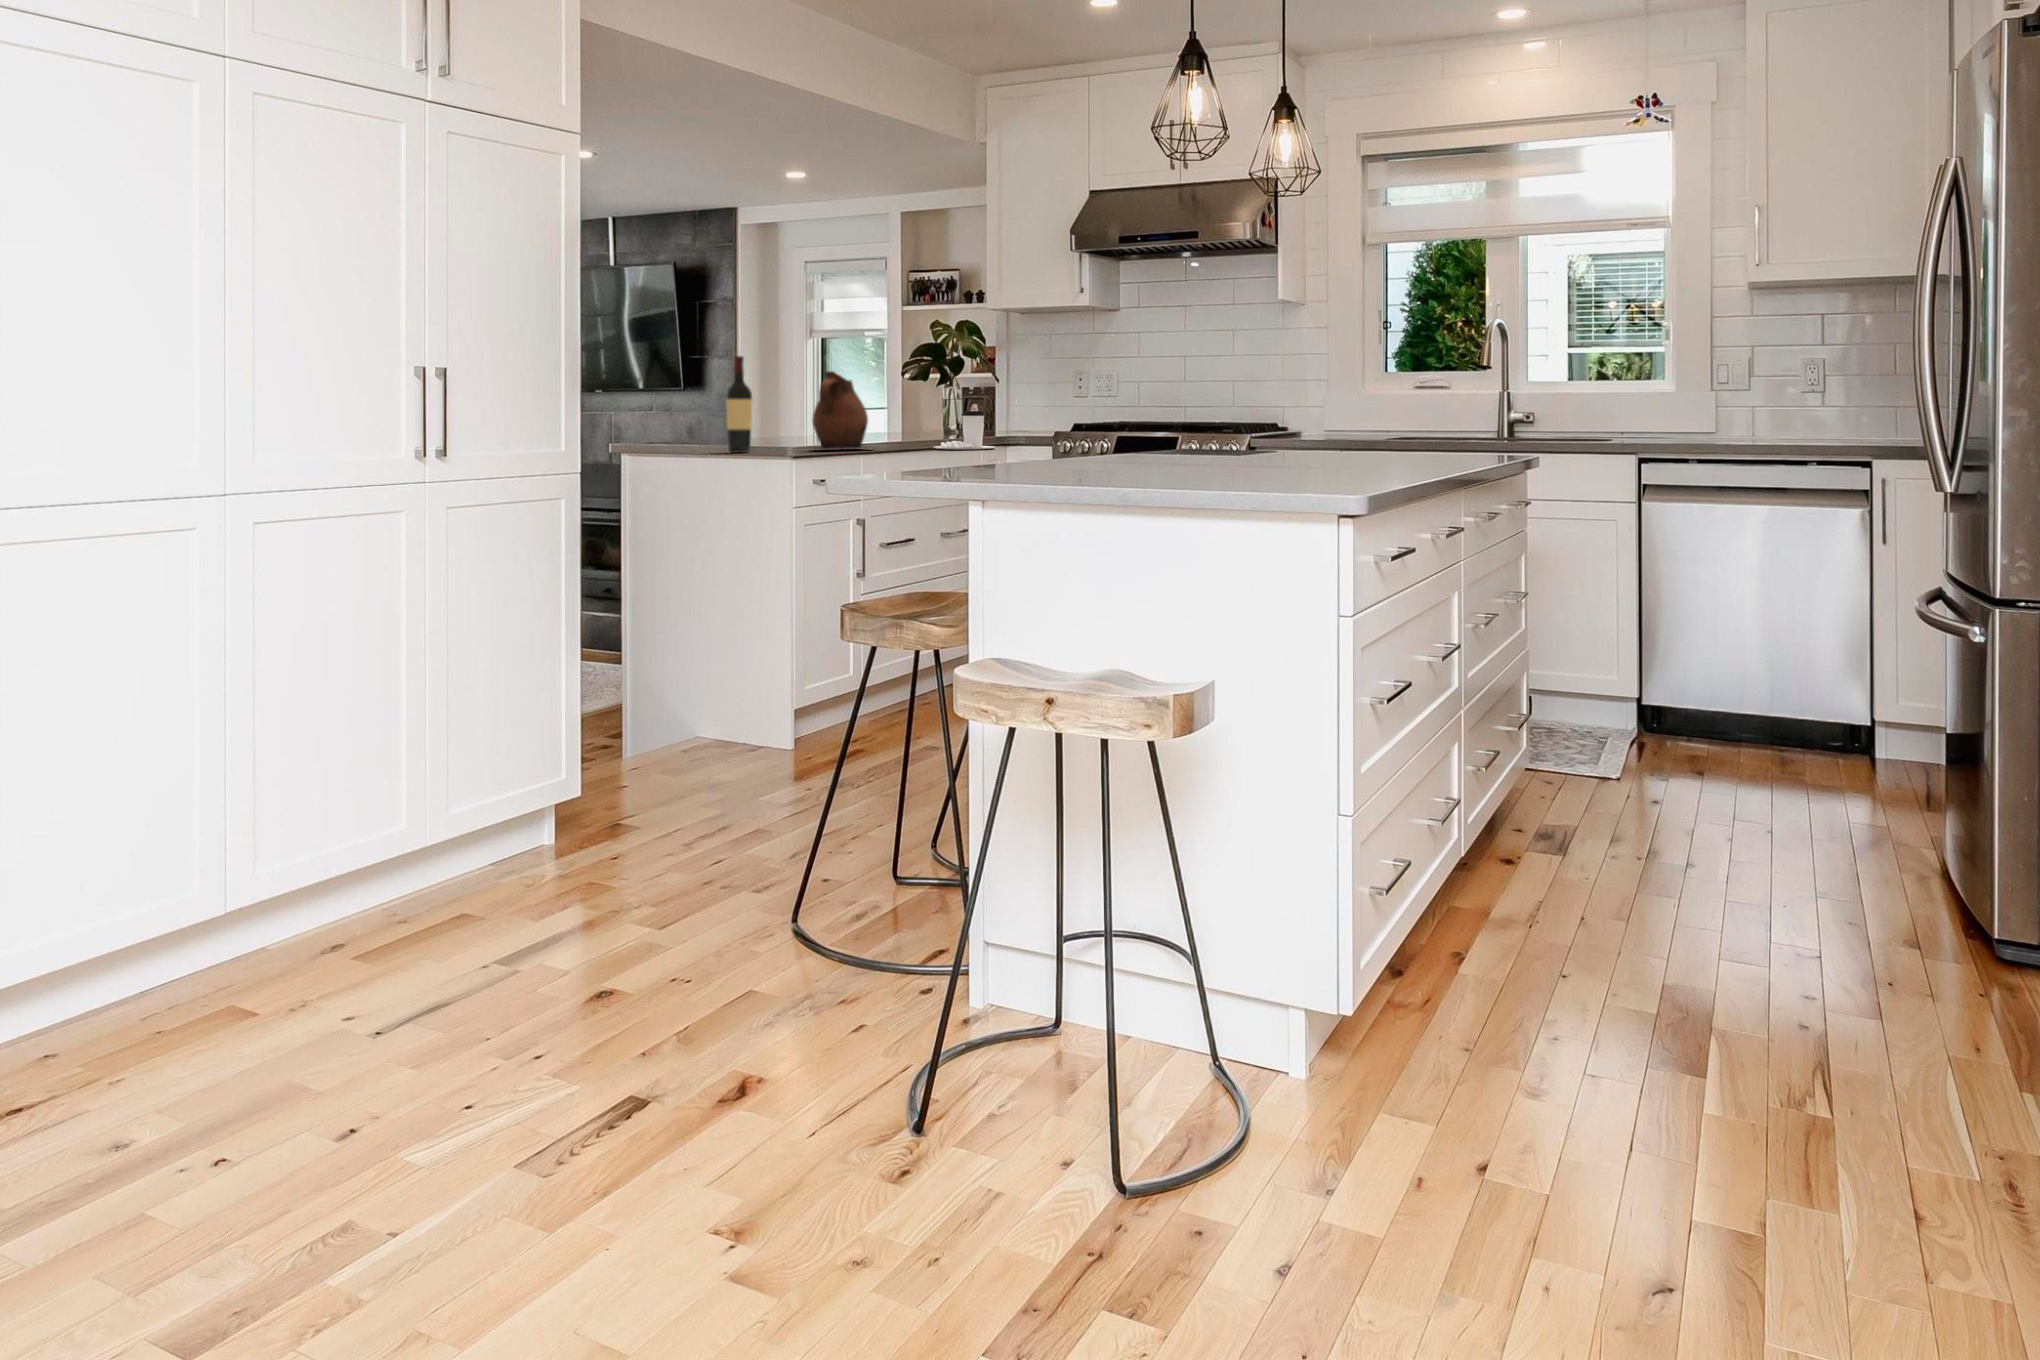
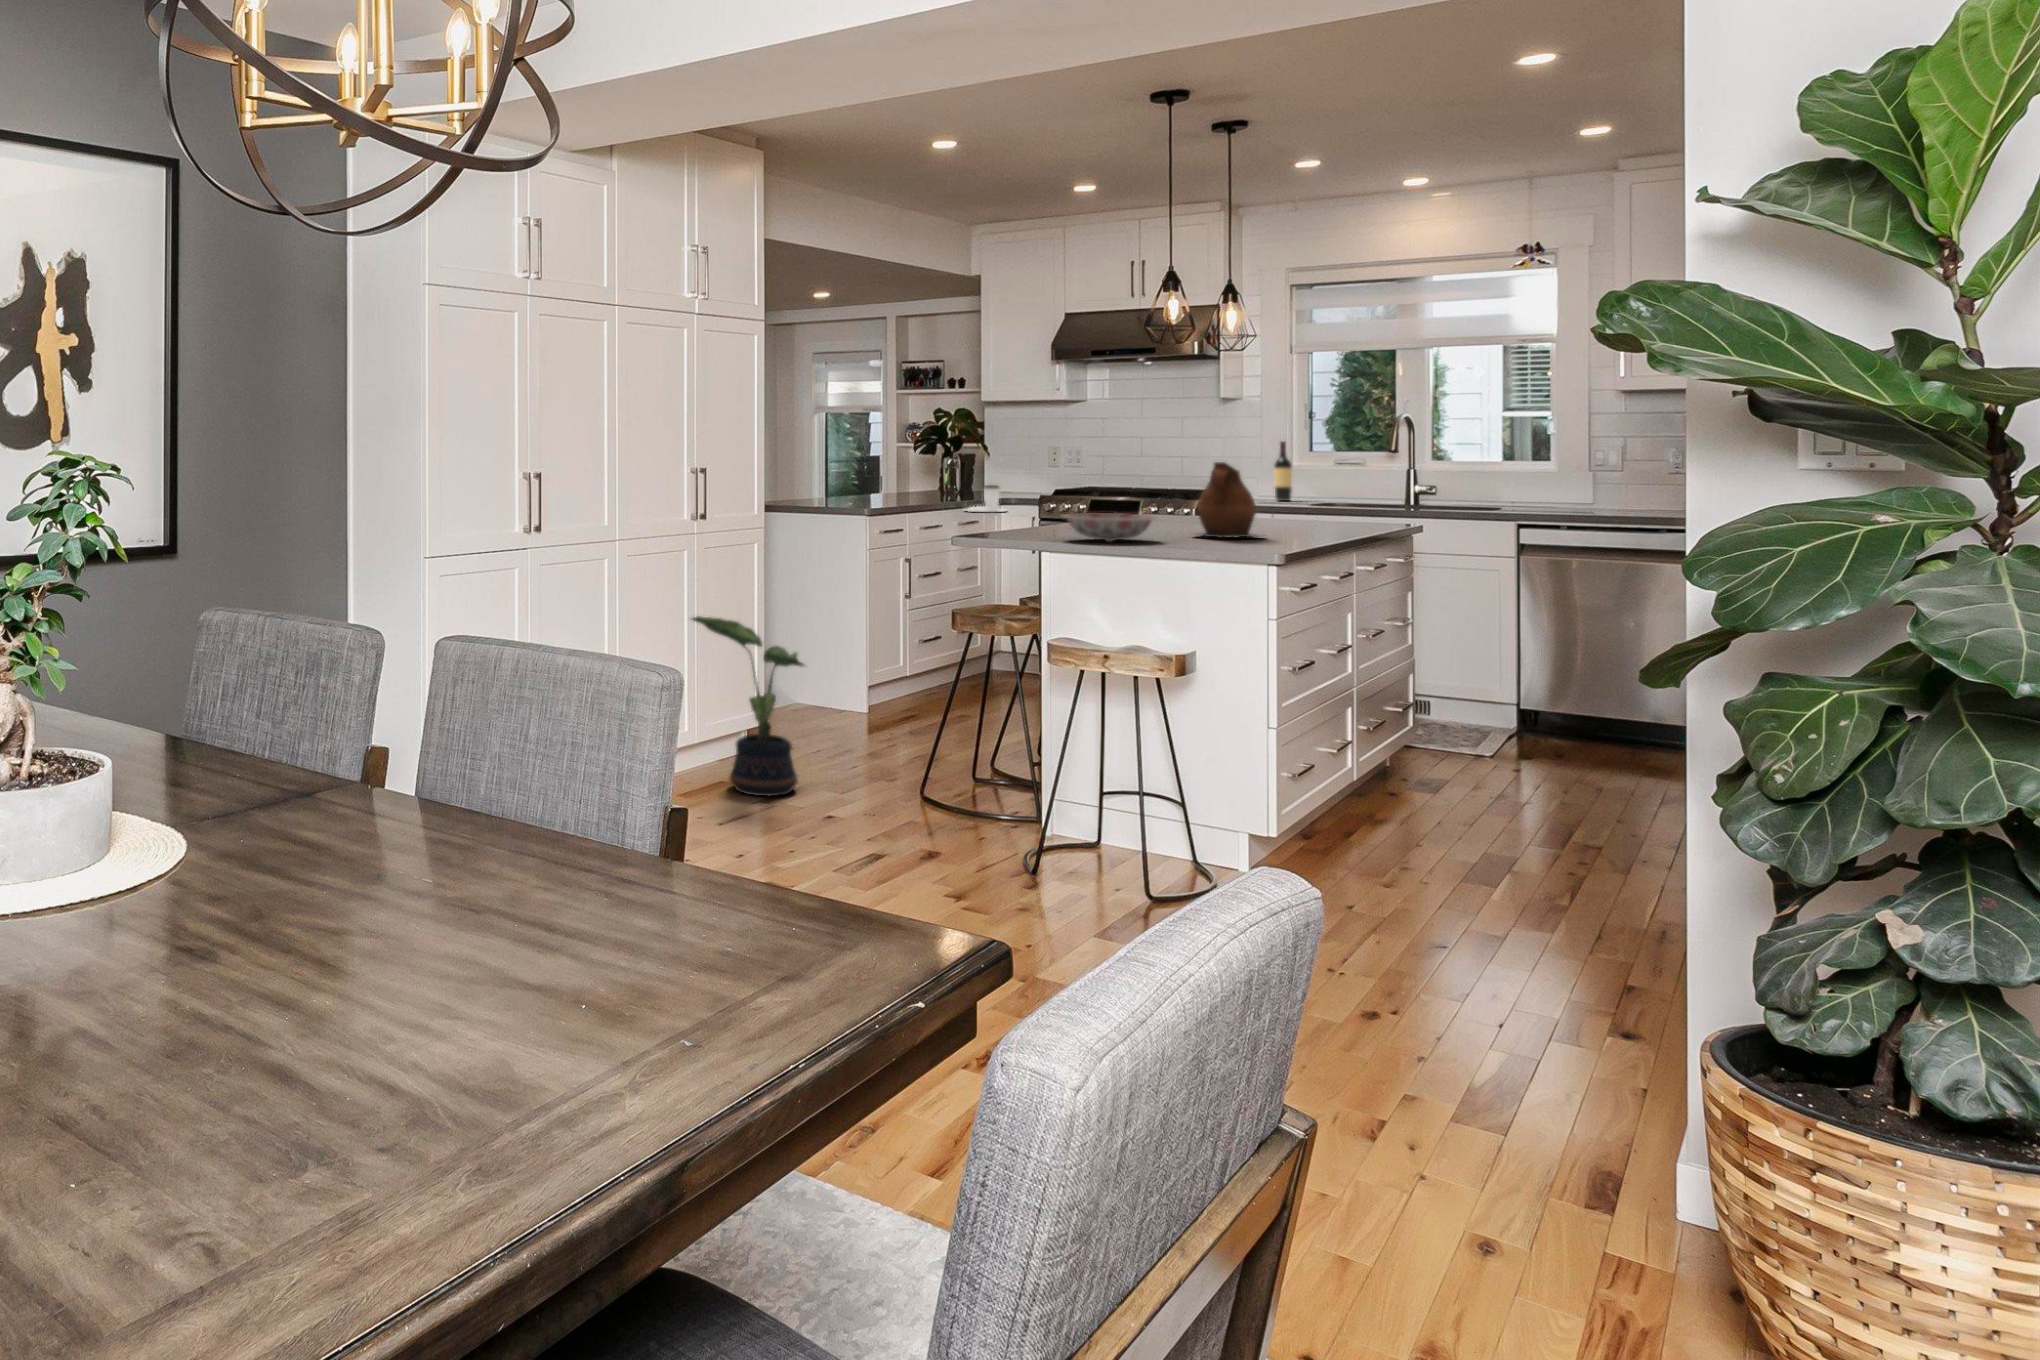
wine bottle: present [726,356,752,452] -> present [1274,441,1292,501]
ceramic pitcher: present [812,371,868,449] -> present [1197,462,1256,538]
ceramic bowl: none [1015,435,1167,478] -> present [1063,513,1156,541]
potted plant: none [398,625,604,948] -> present [692,616,804,796]

